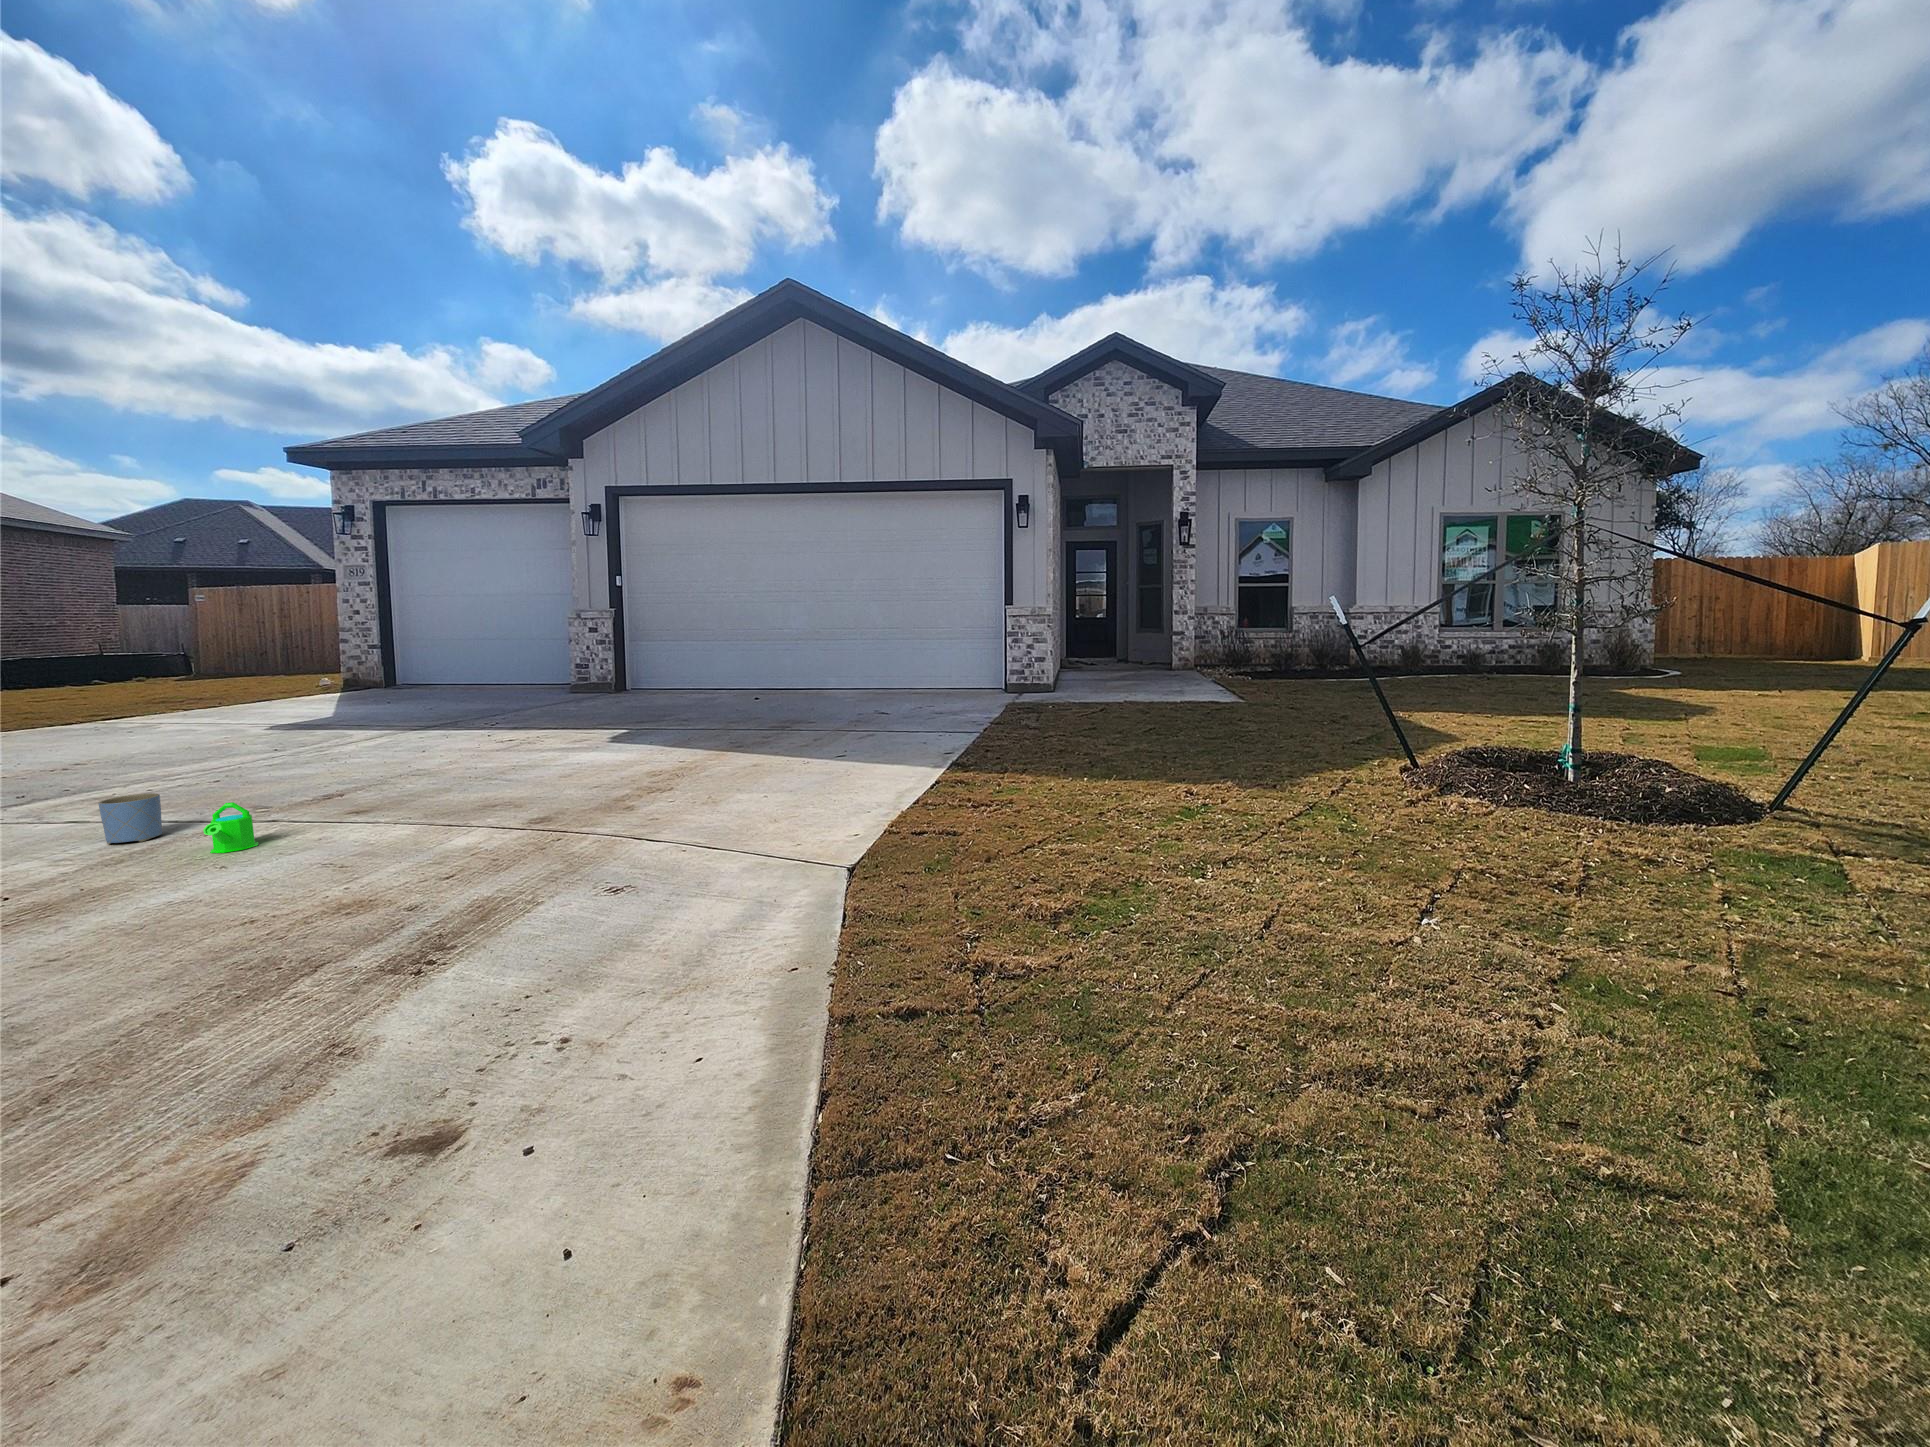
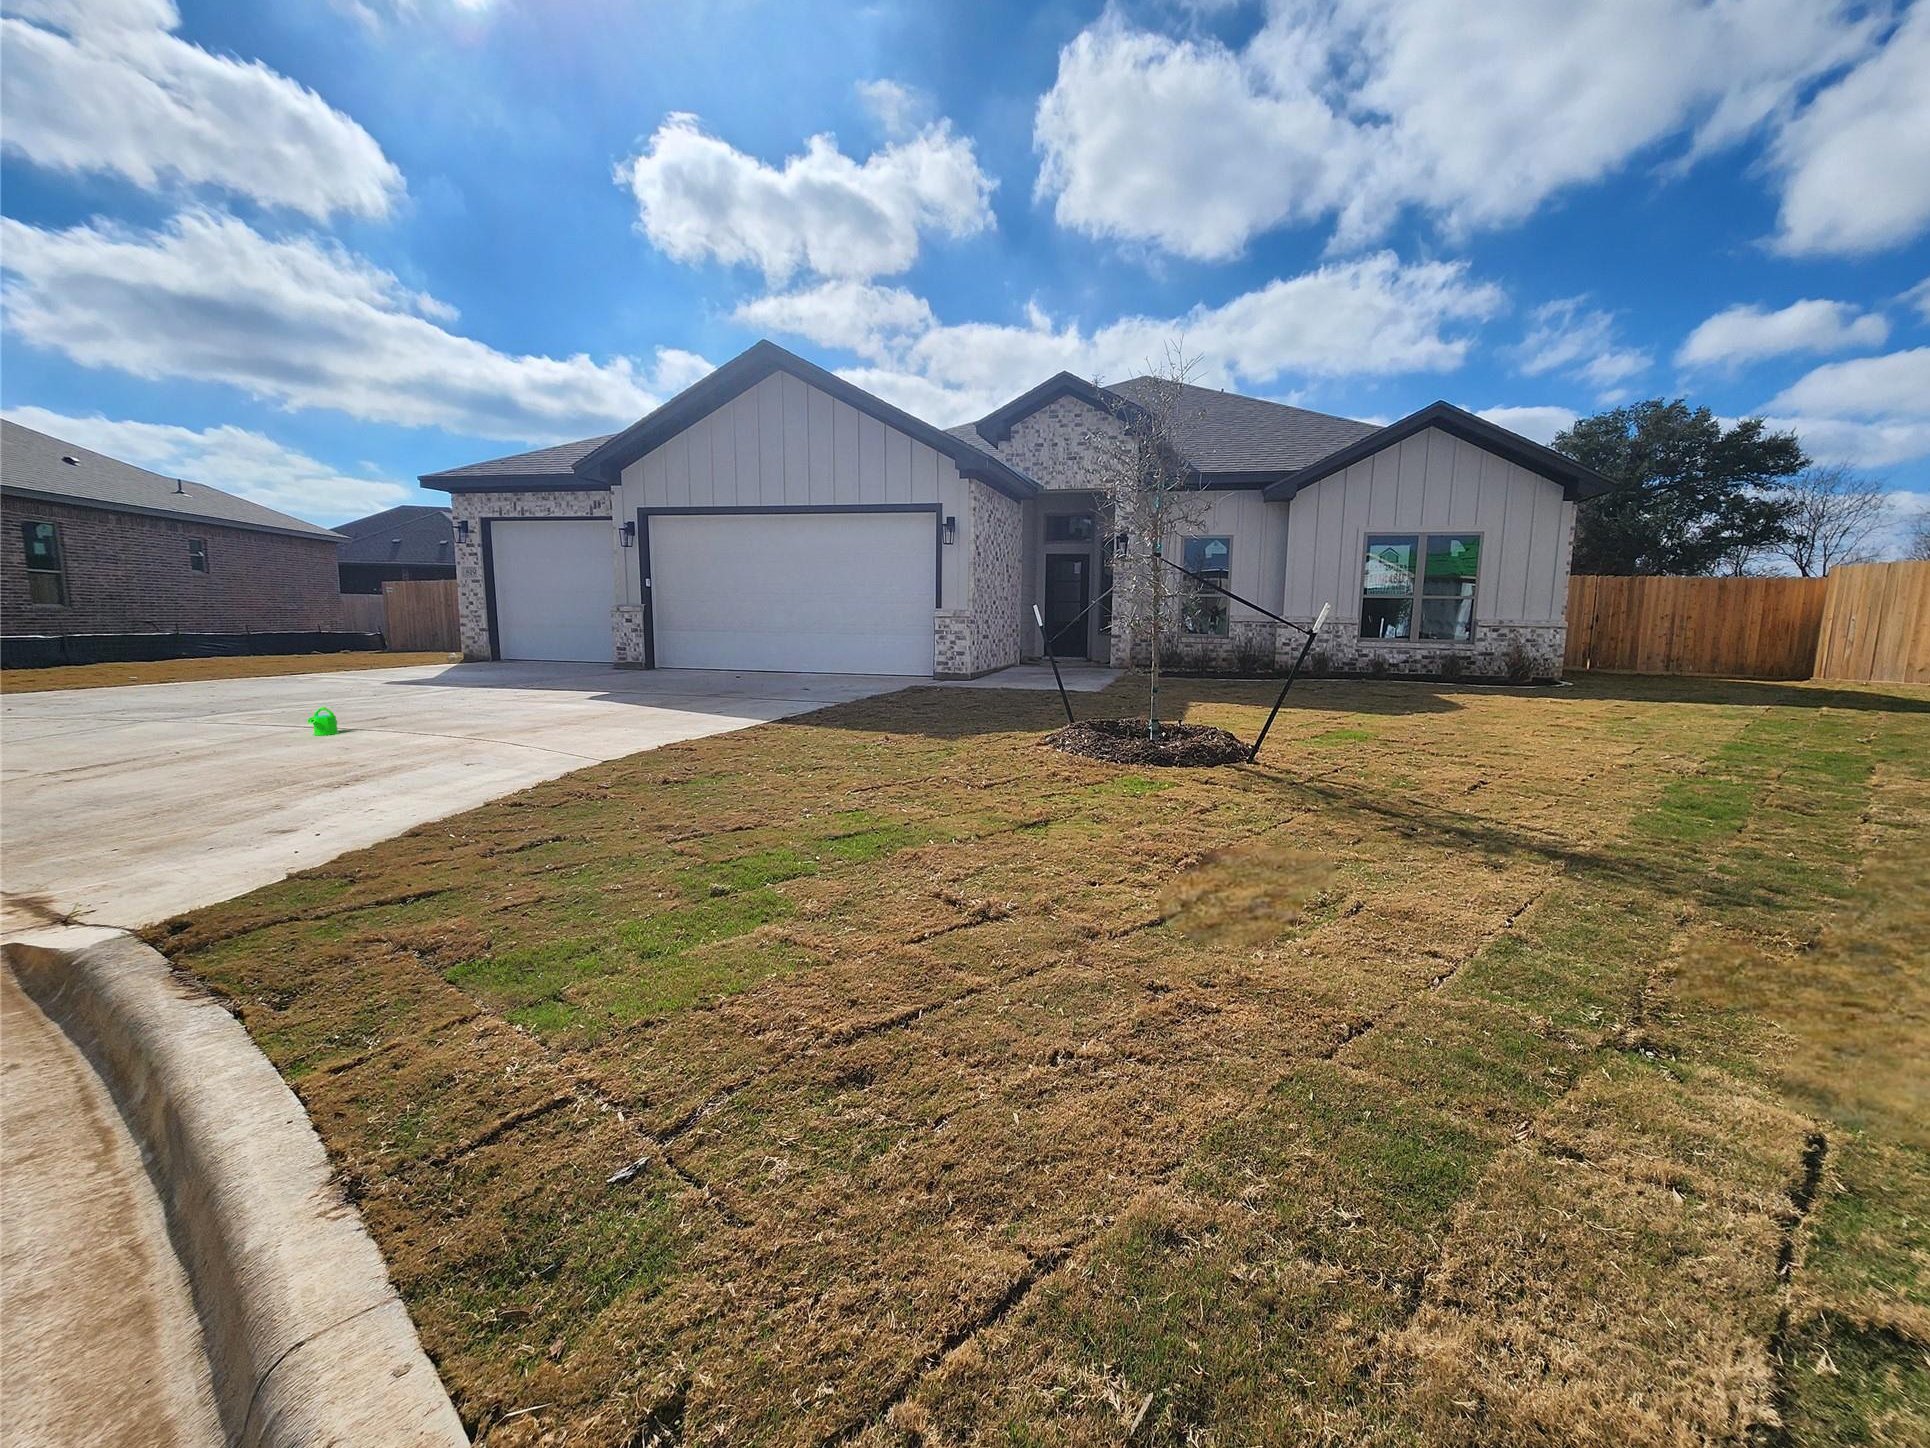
planter: present [98,793,162,845] -> none [260,703,294,730]

